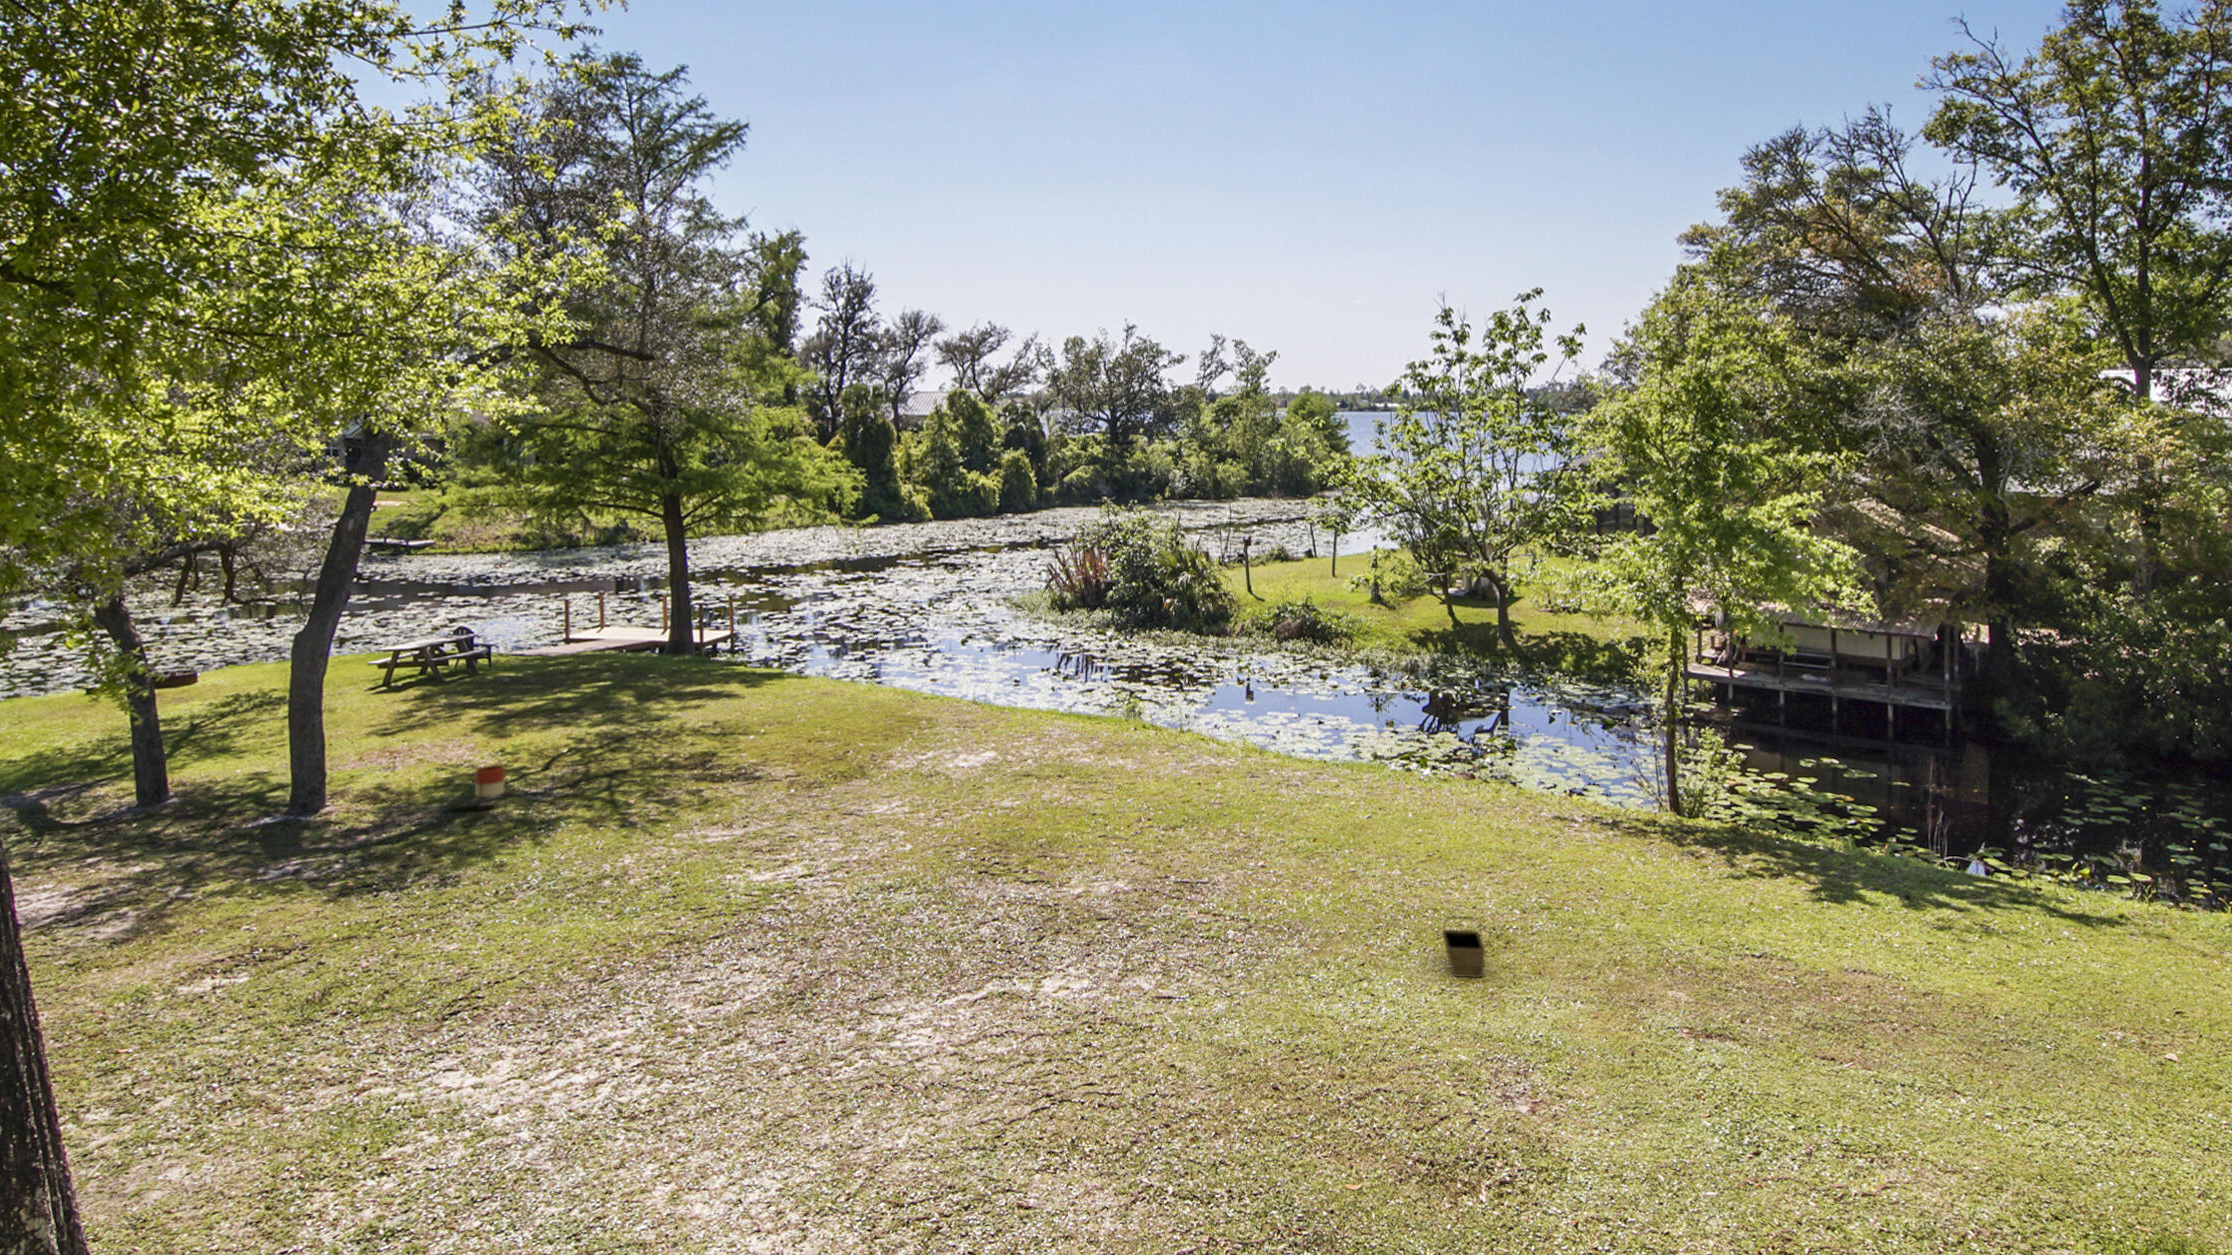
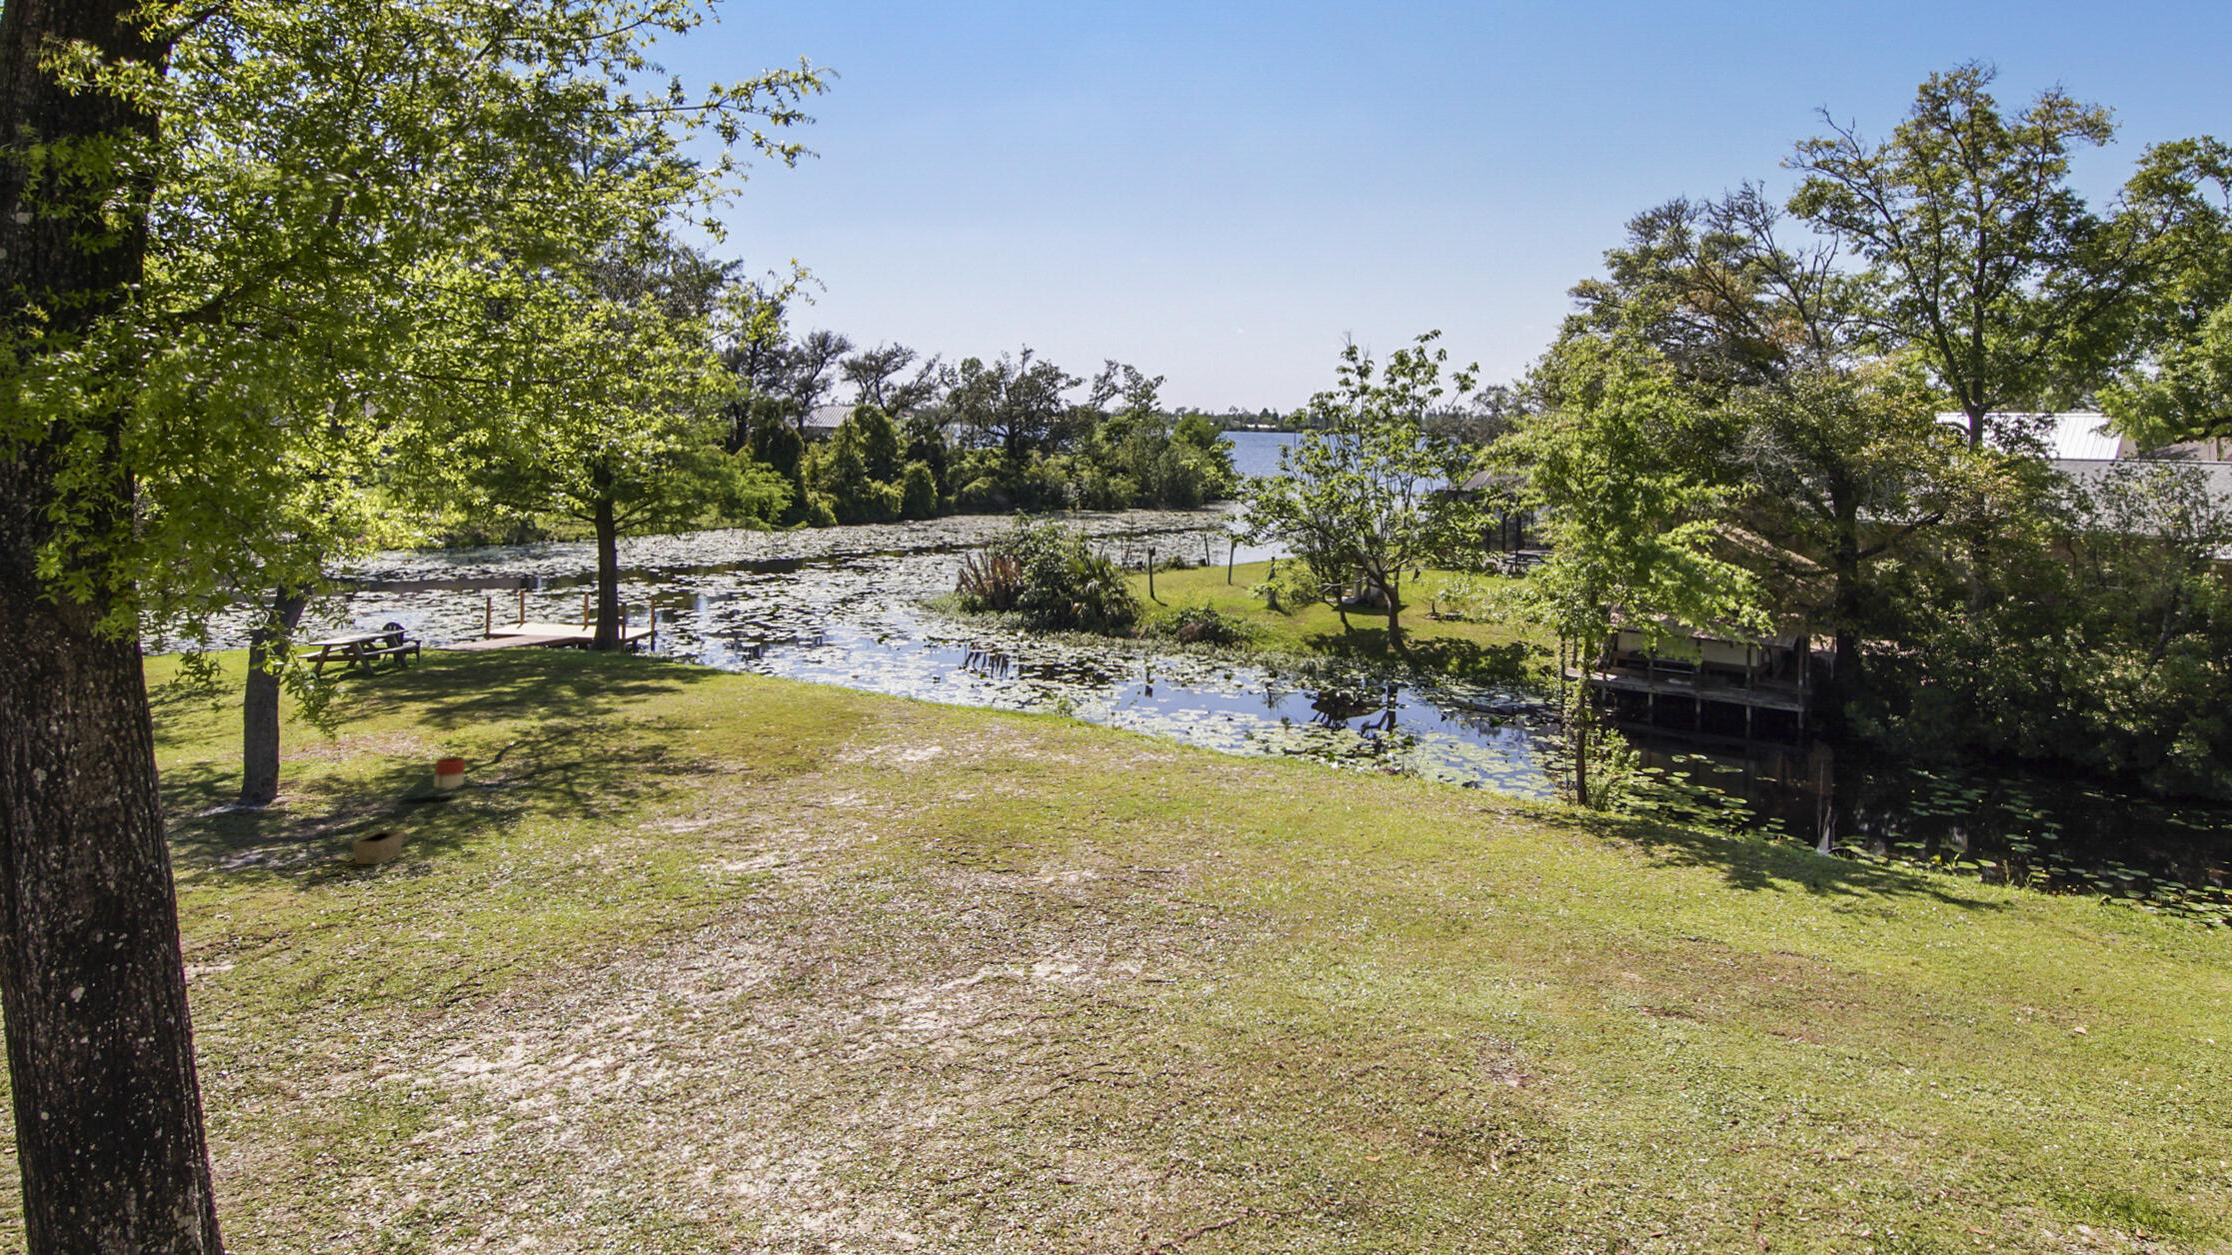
basket: present [1442,916,1485,977] -> present [352,820,405,864]

